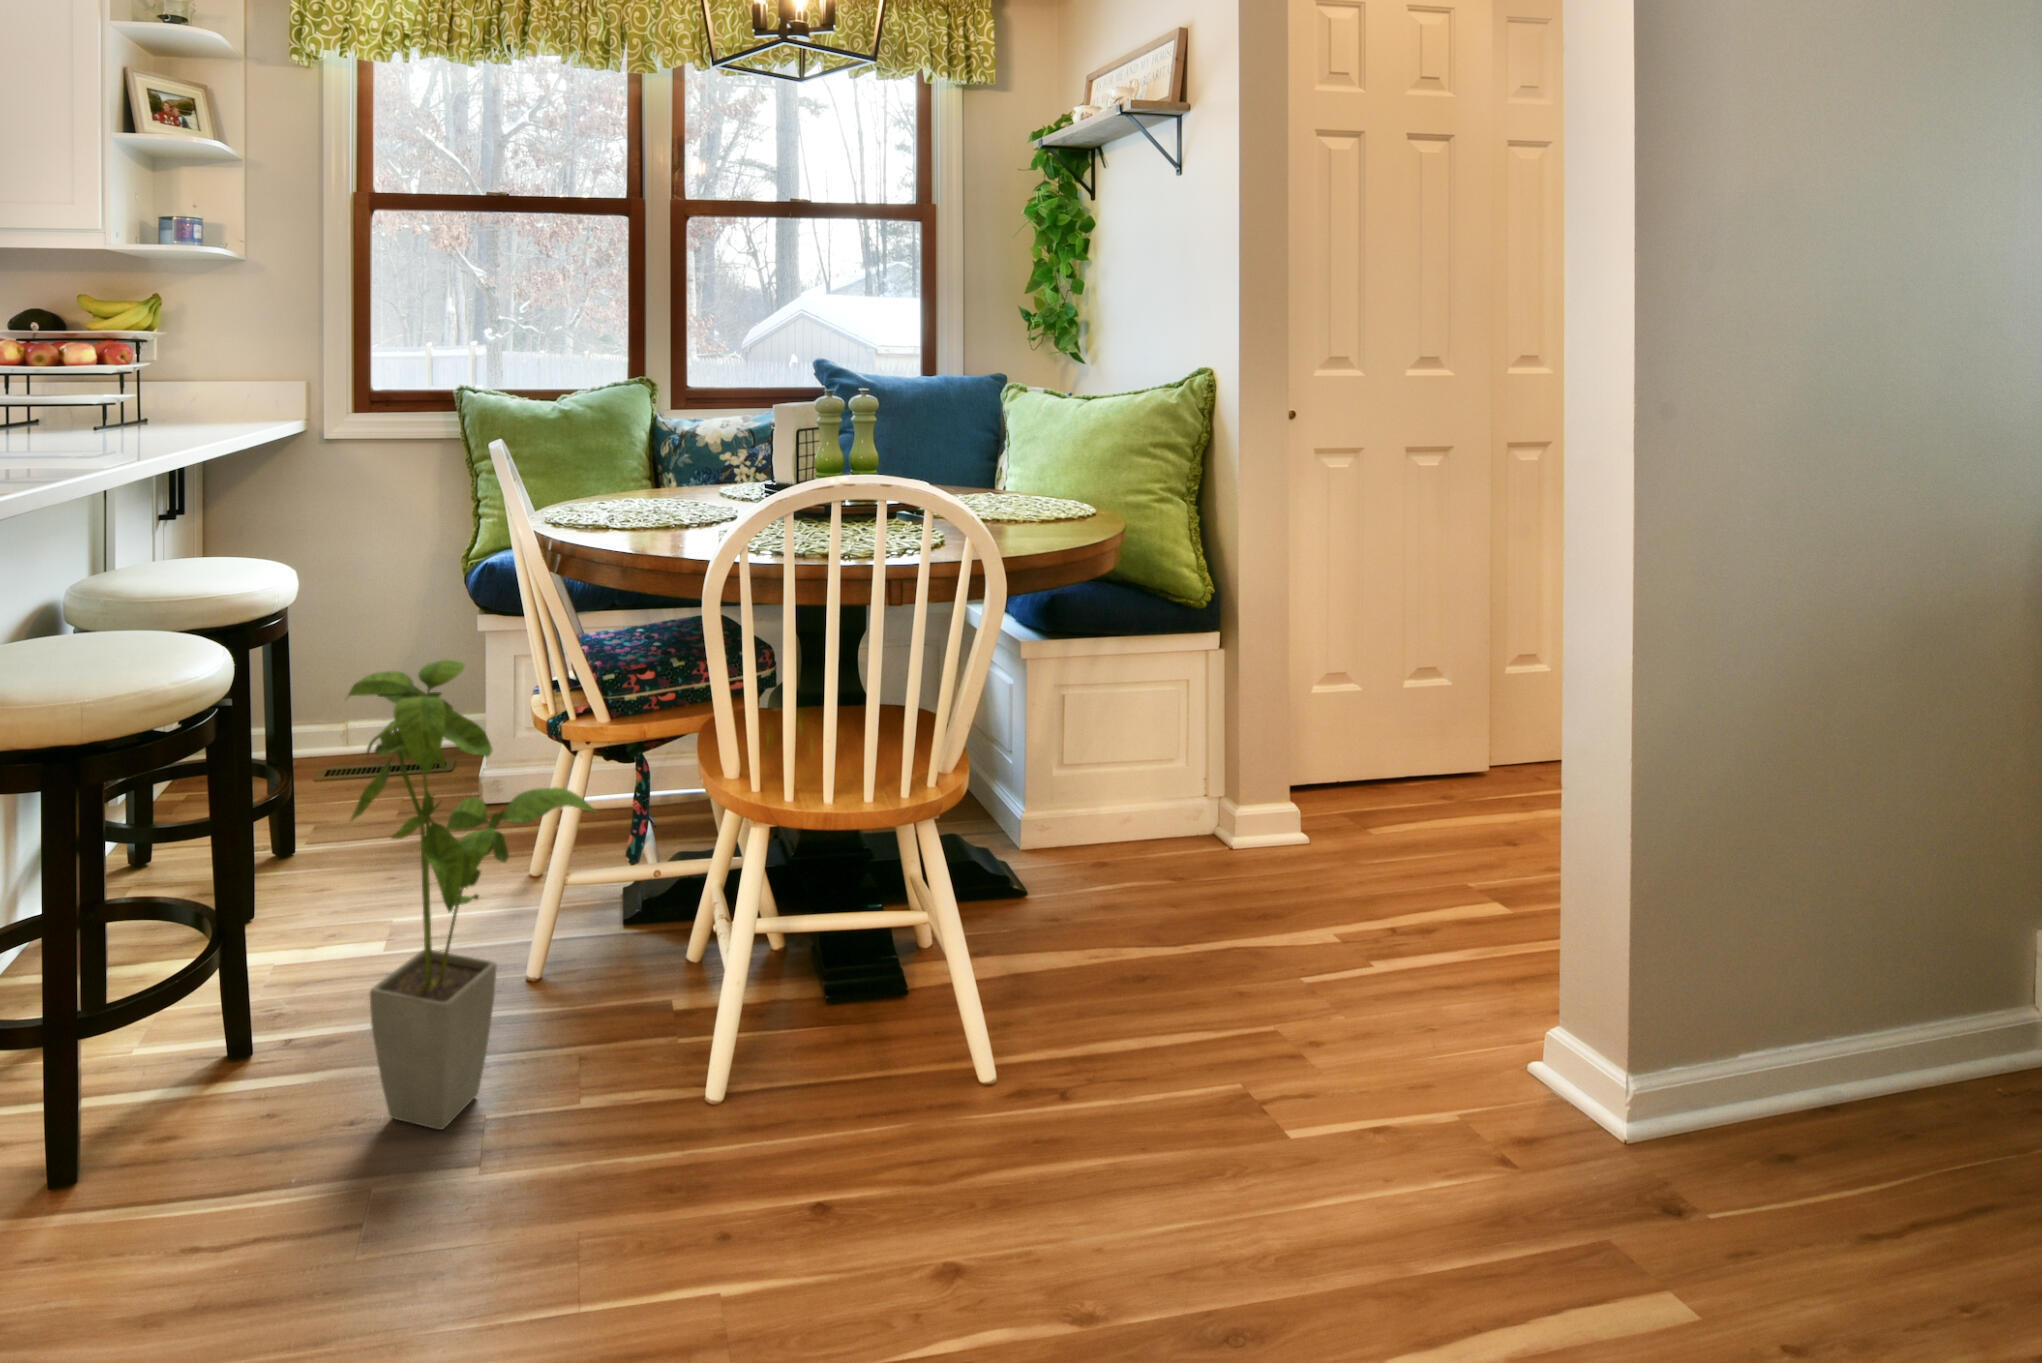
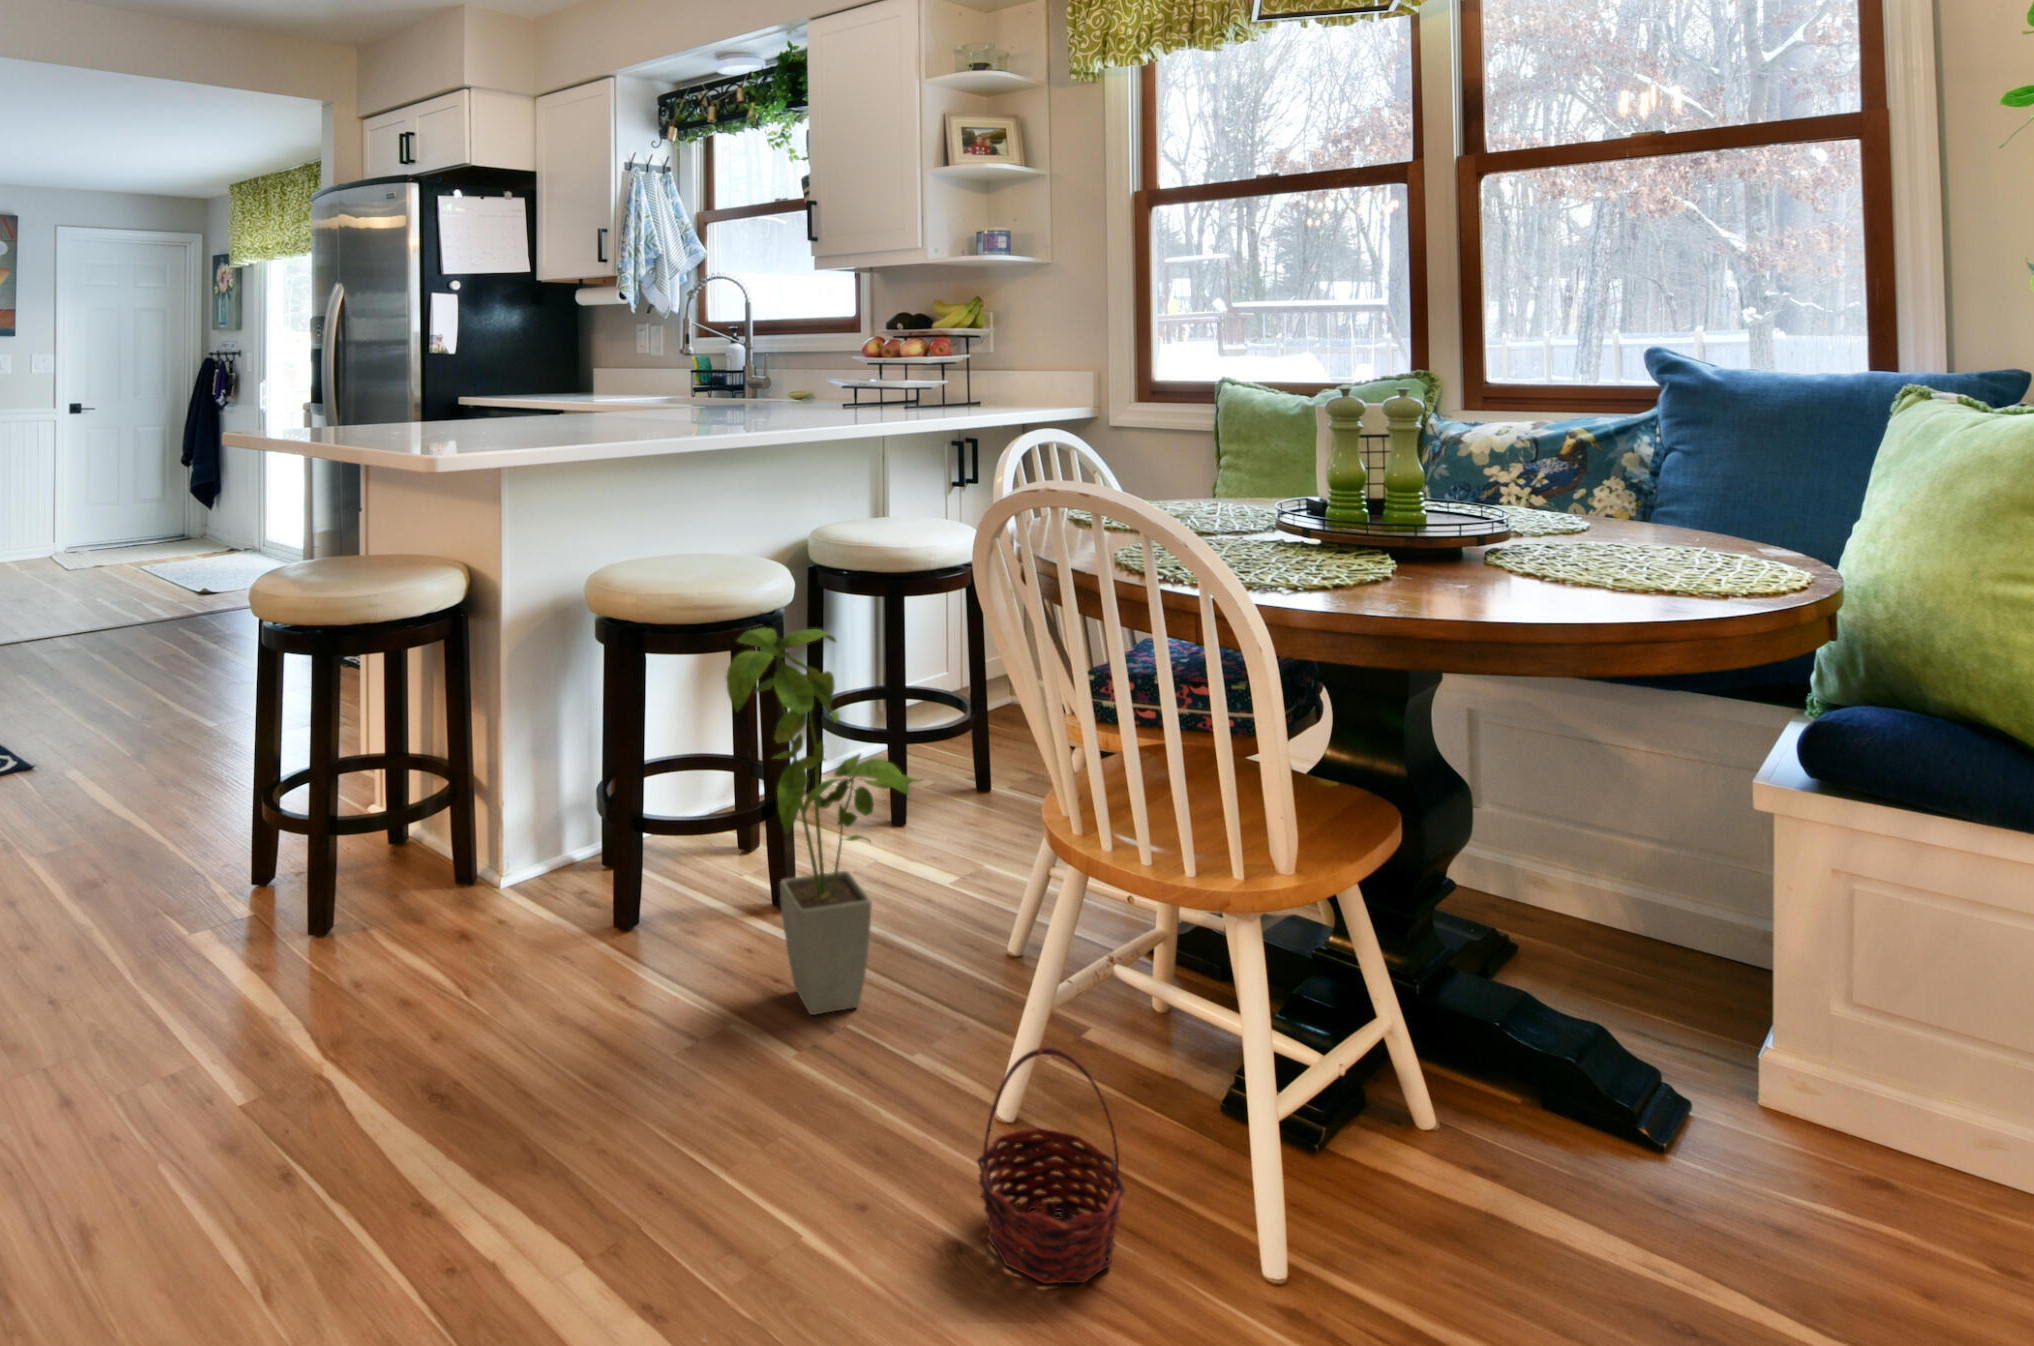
basket: none [805,973,942,1195] -> present [977,1048,1125,1284]

